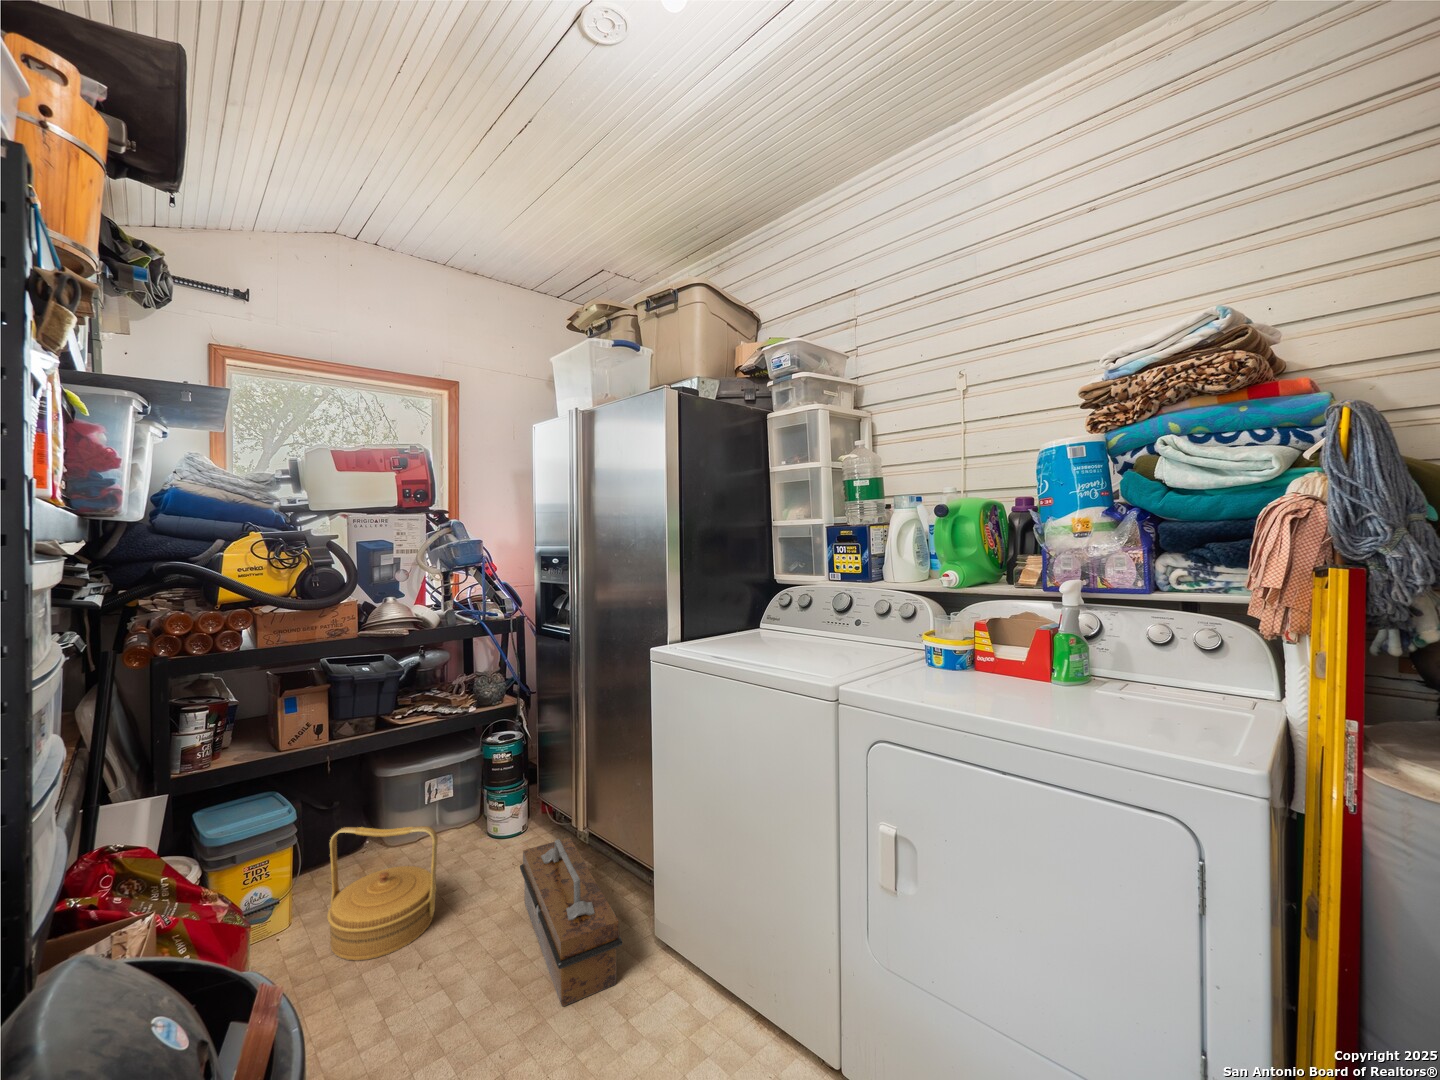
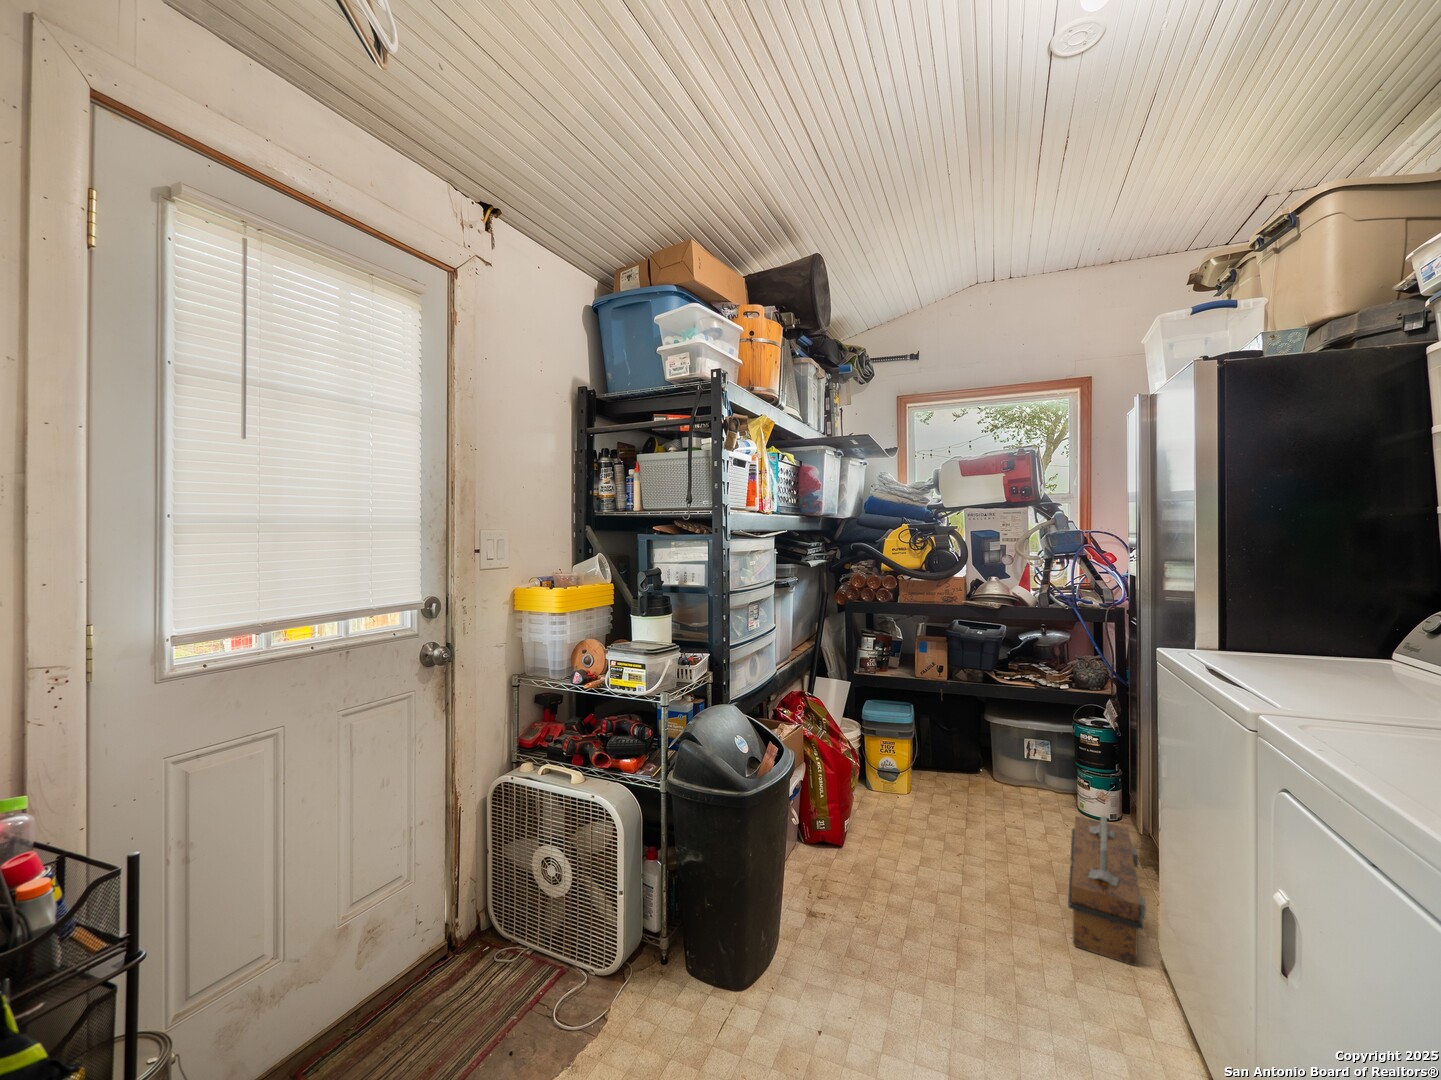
basket: present [327,826,438,961] -> none [924,738,1002,842]

